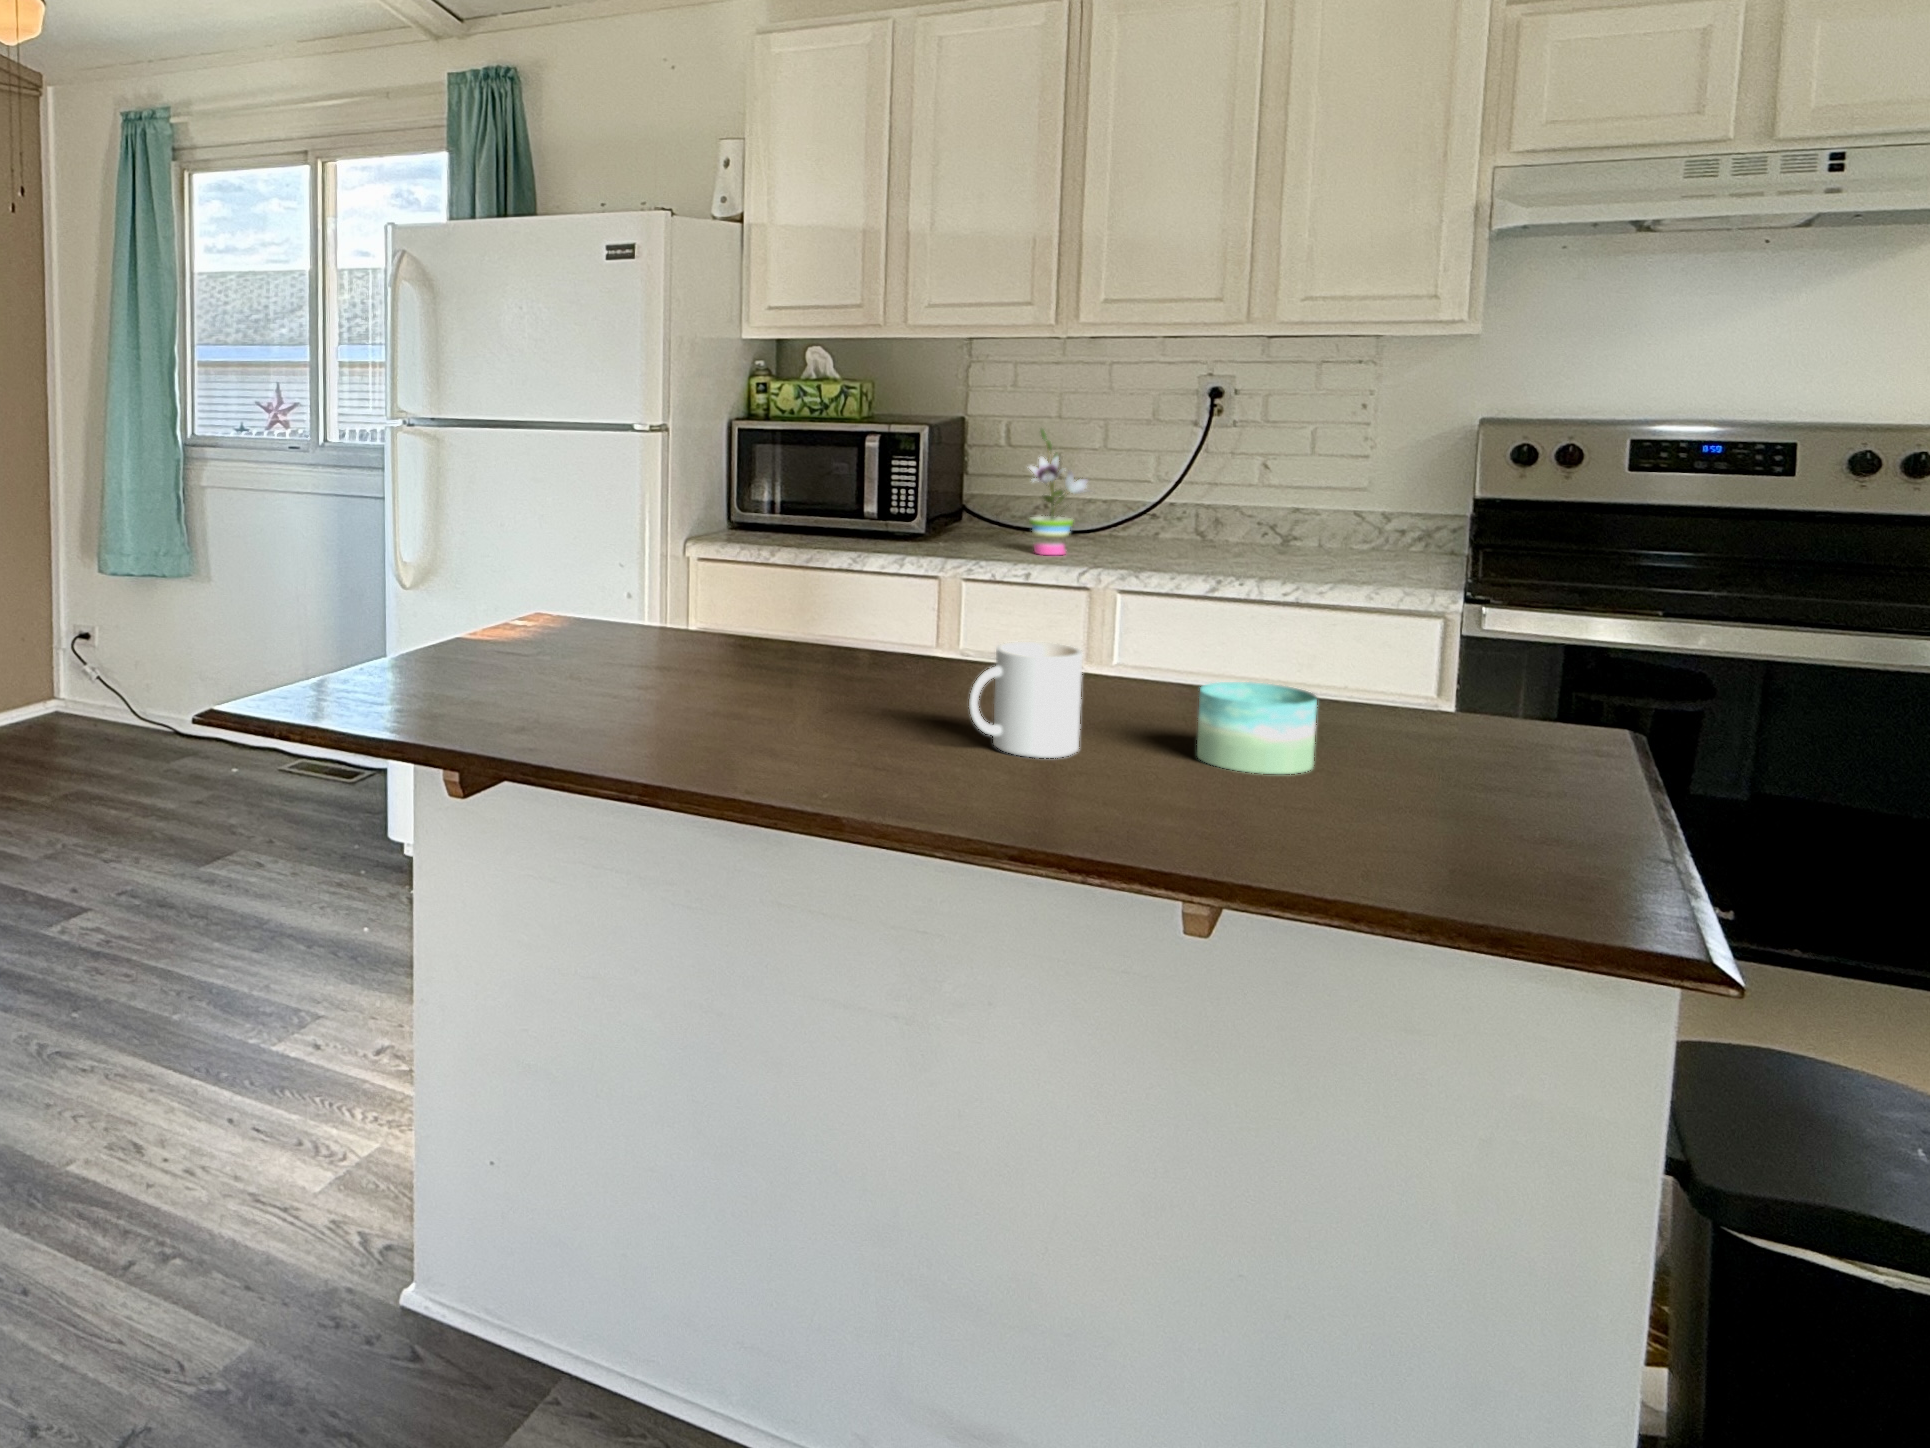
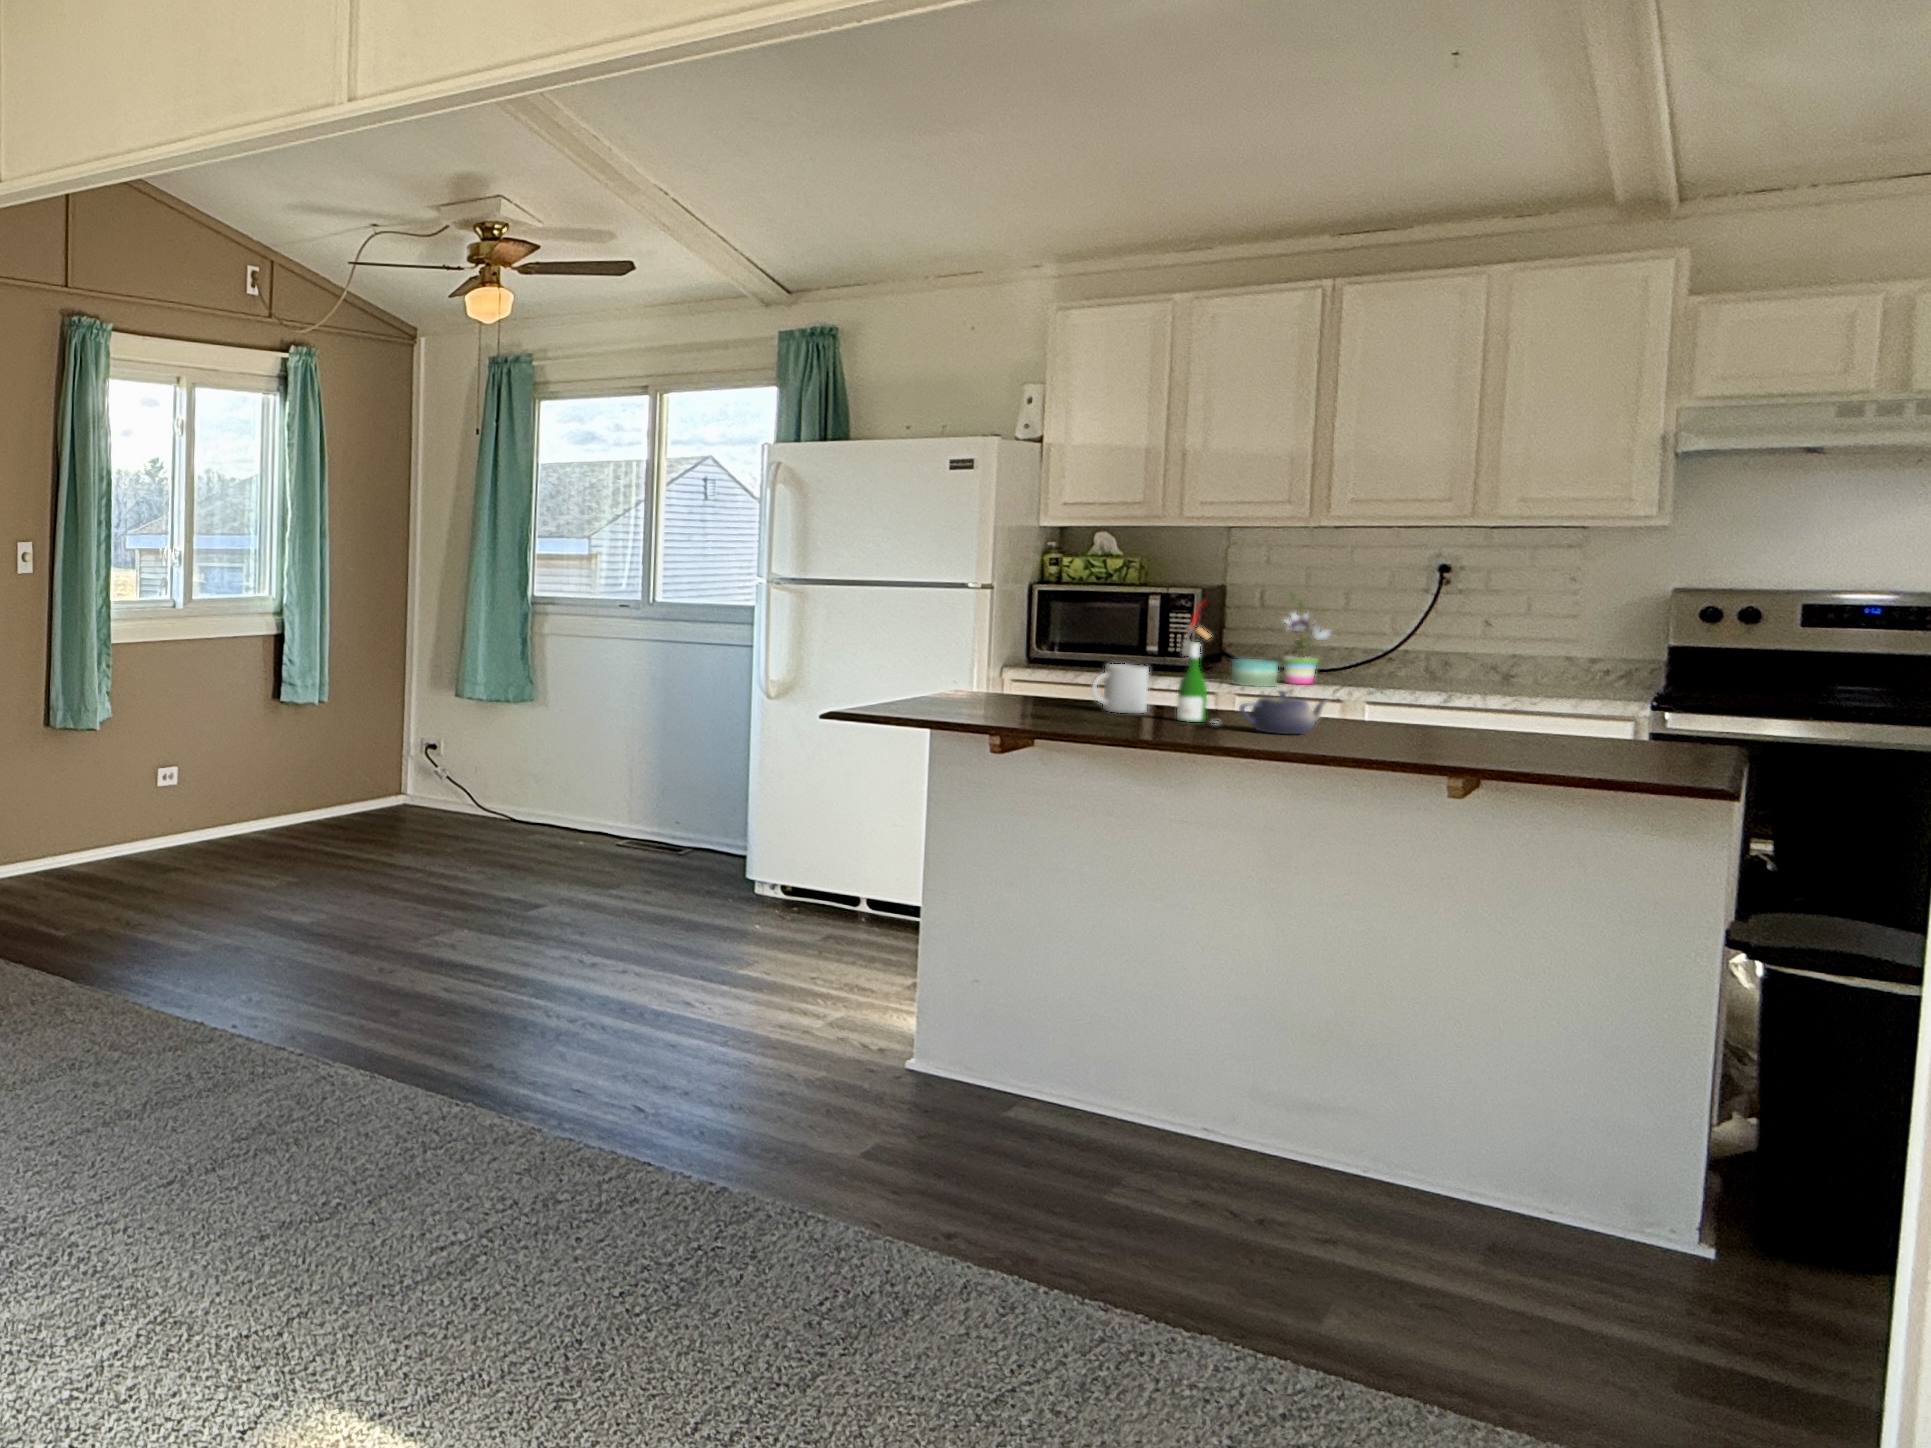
wine bottle: none [767,472,827,679] -> present [1177,611,1210,722]
teapot: none [824,635,968,713] -> present [1239,691,1327,734]
mug: present [969,642,1082,758] -> present [1092,664,1149,713]
candle: present [1197,682,1317,774] -> present [1231,659,1278,687]

